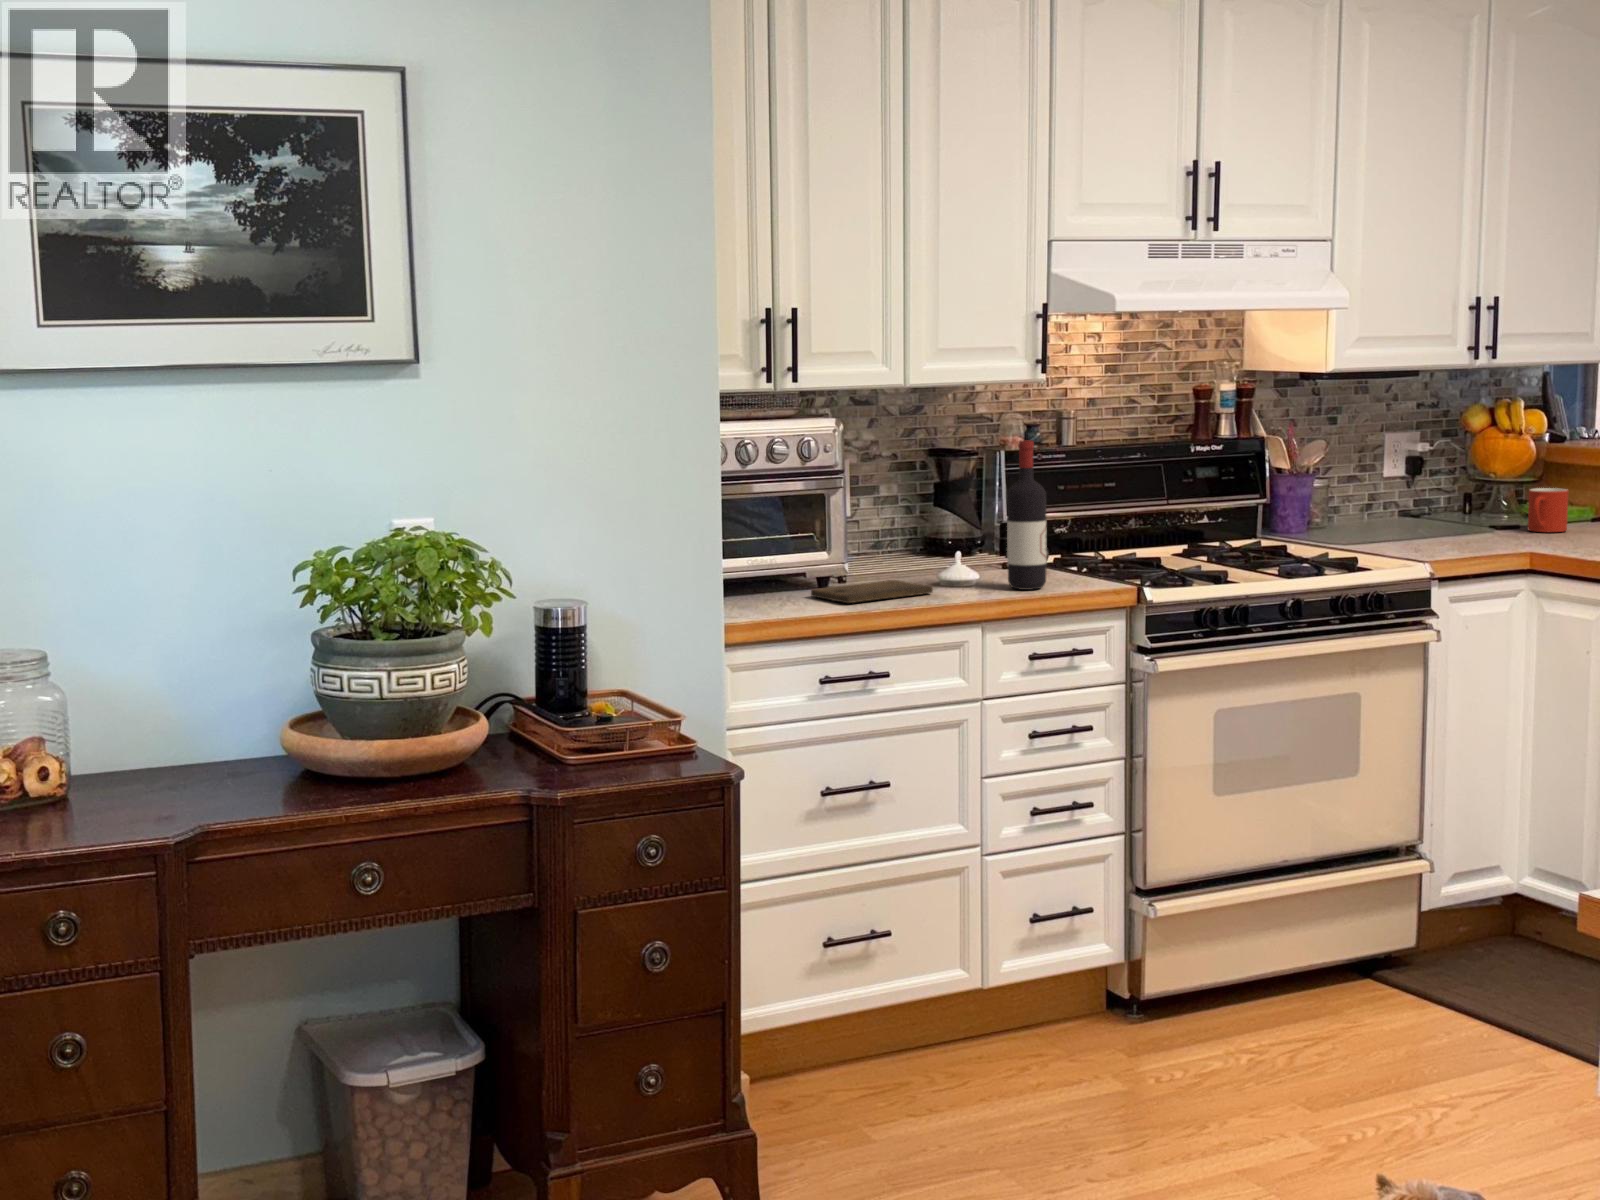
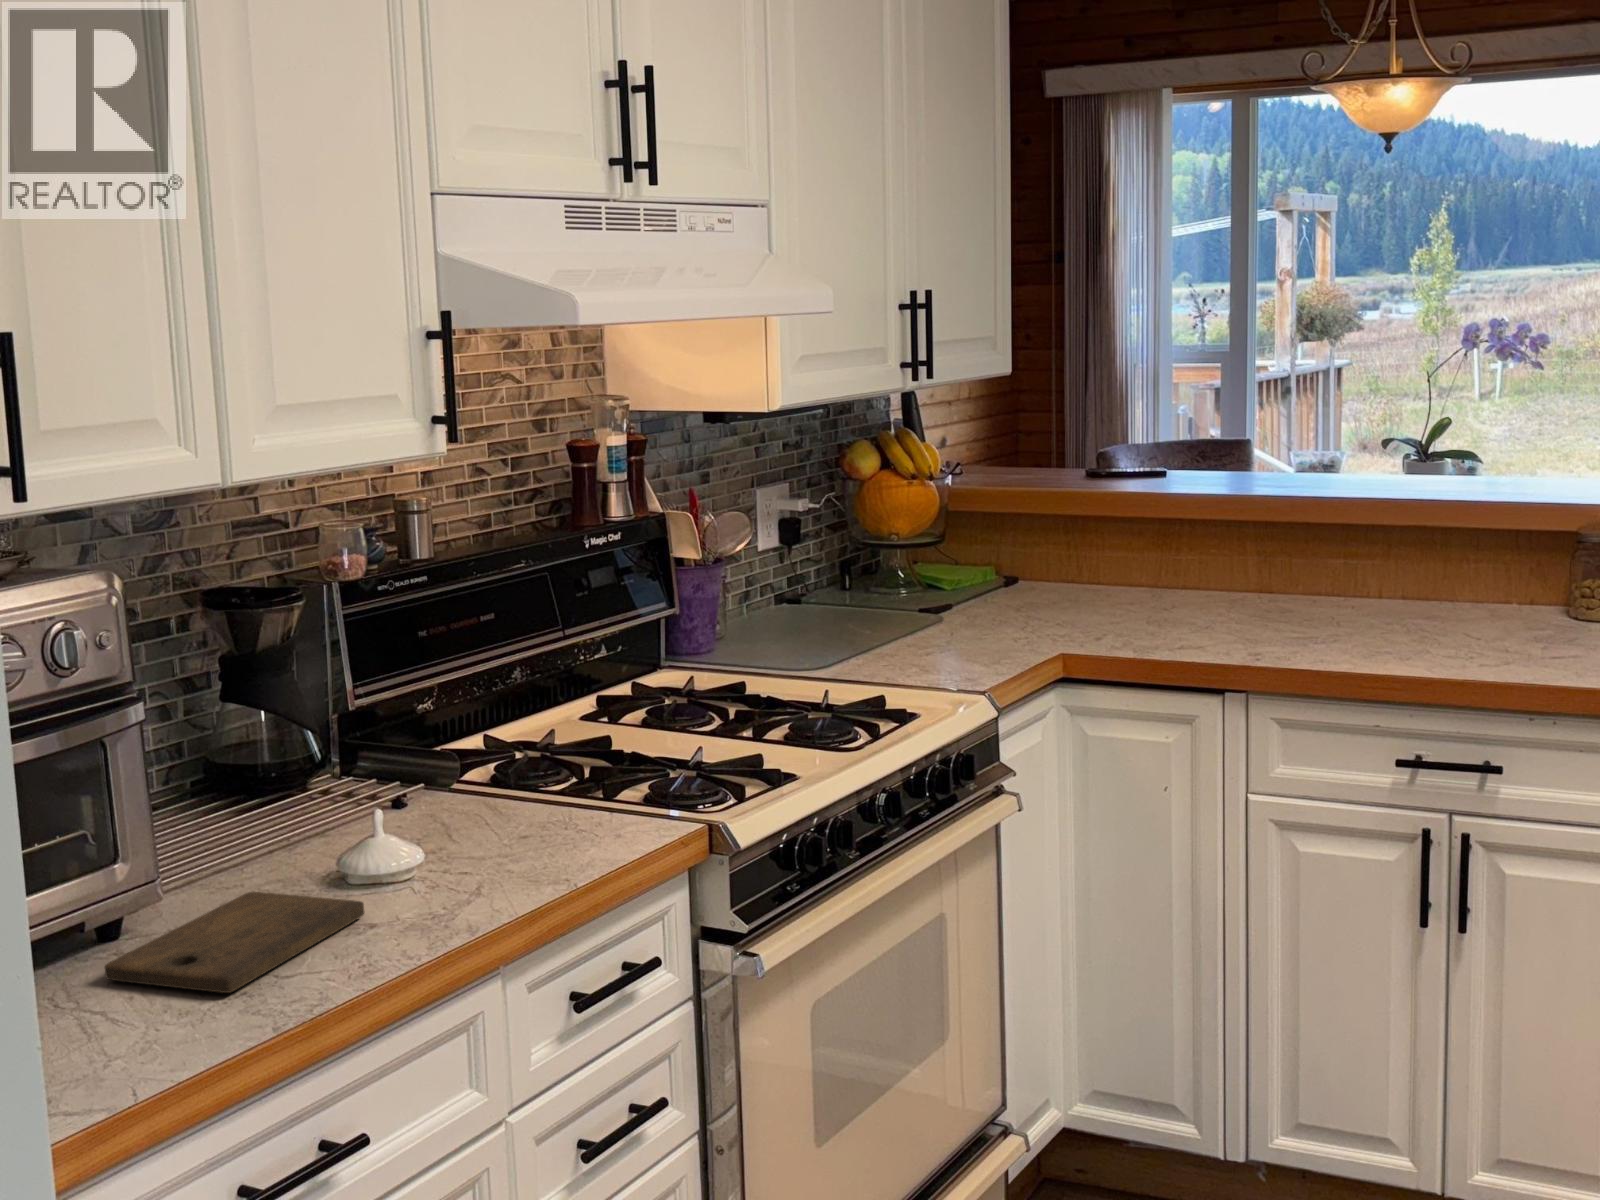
wine bottle: present [1007,440,1047,590] -> none [470,579,557,871]
mug: present [1528,488,1569,532] -> none [971,553,1022,615]

